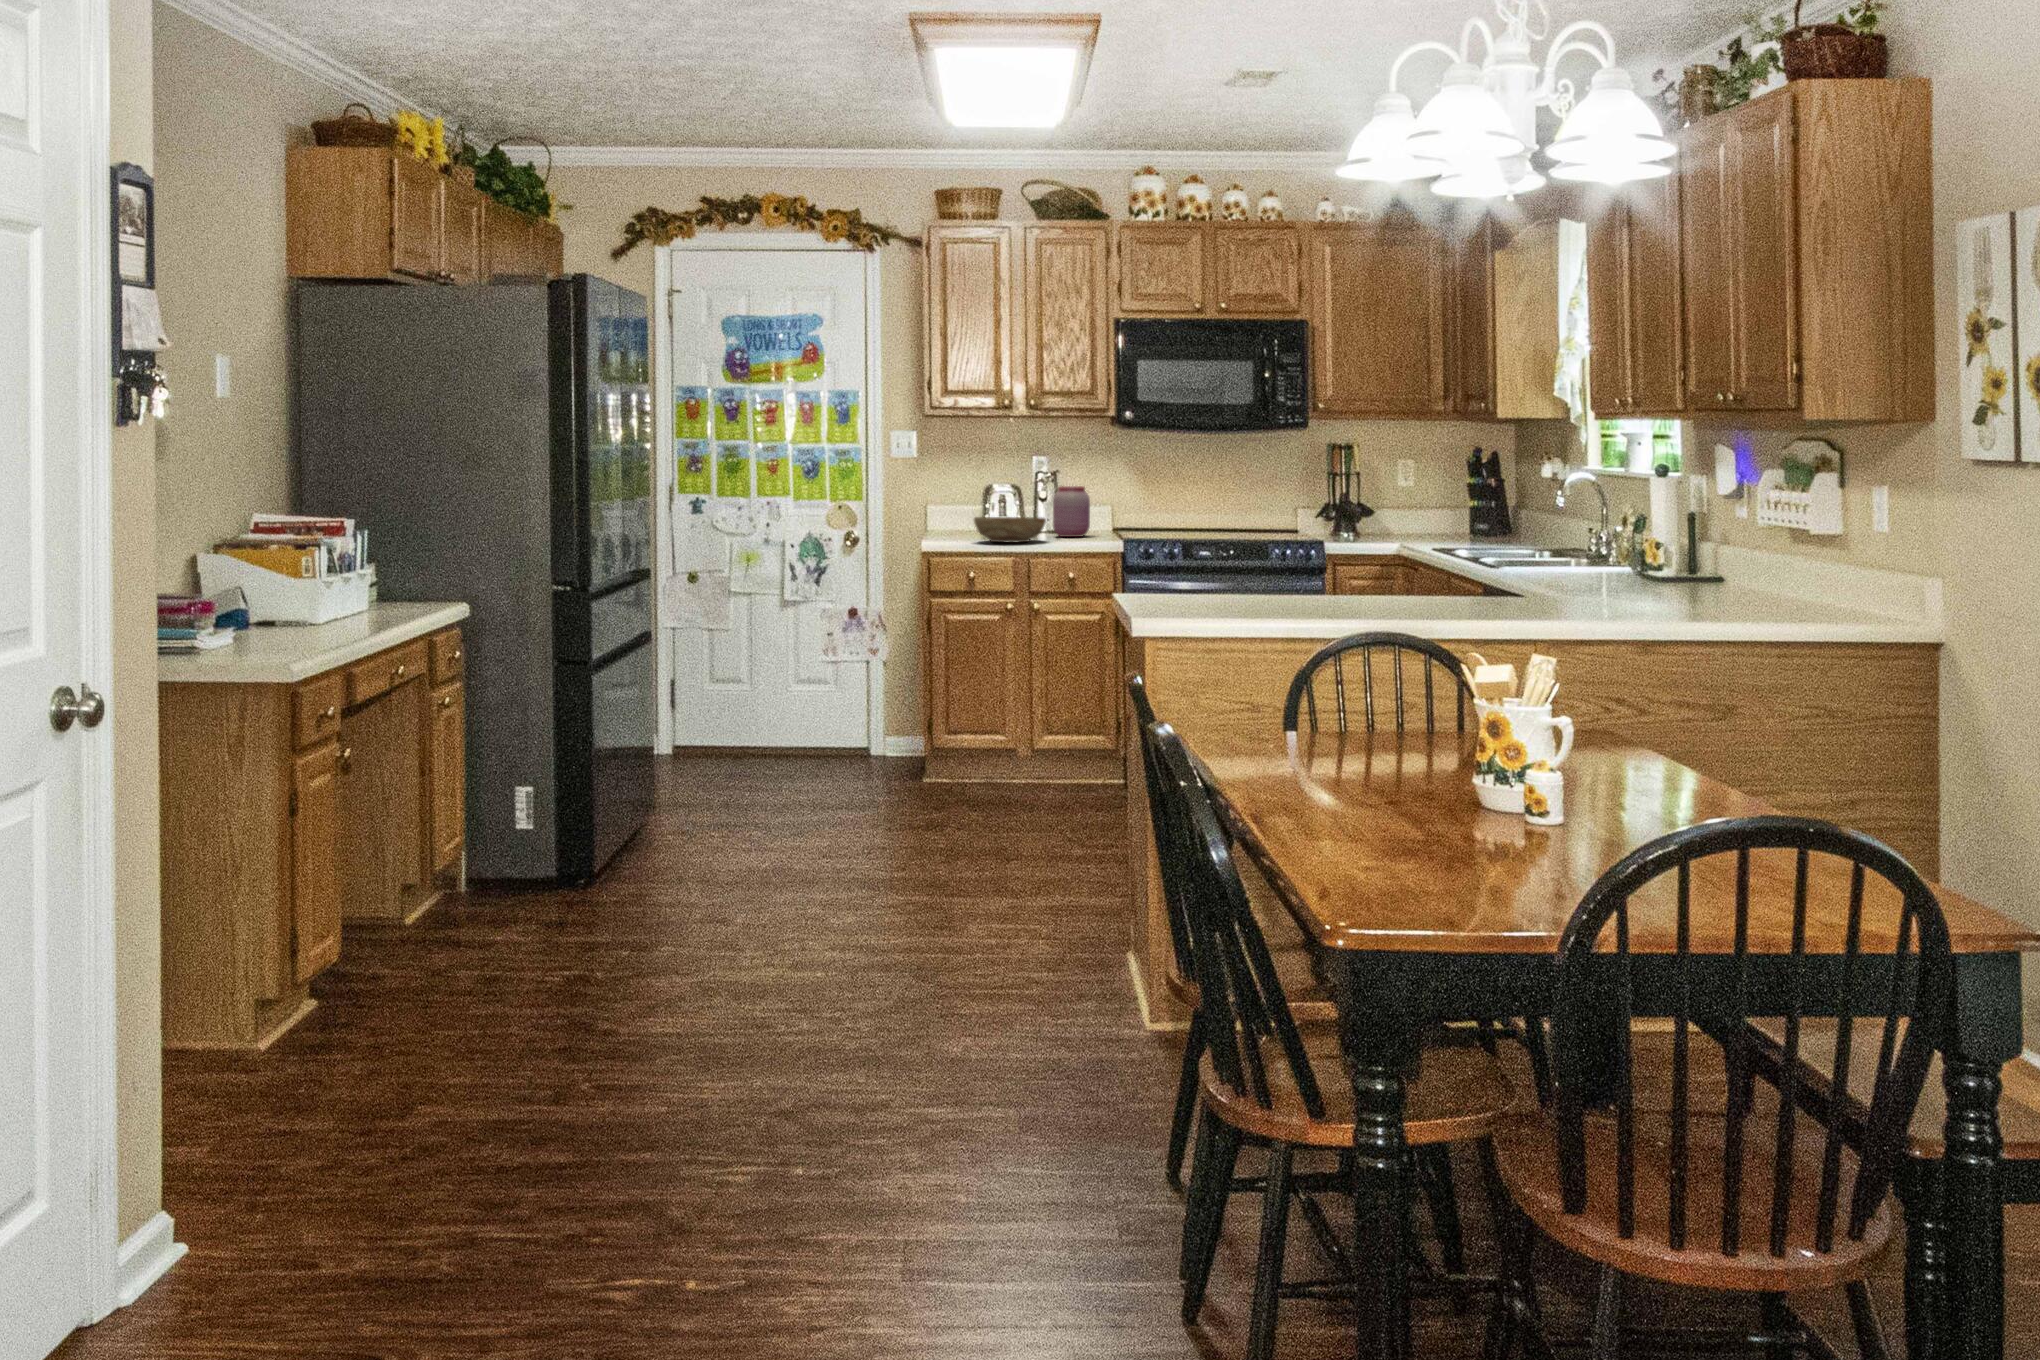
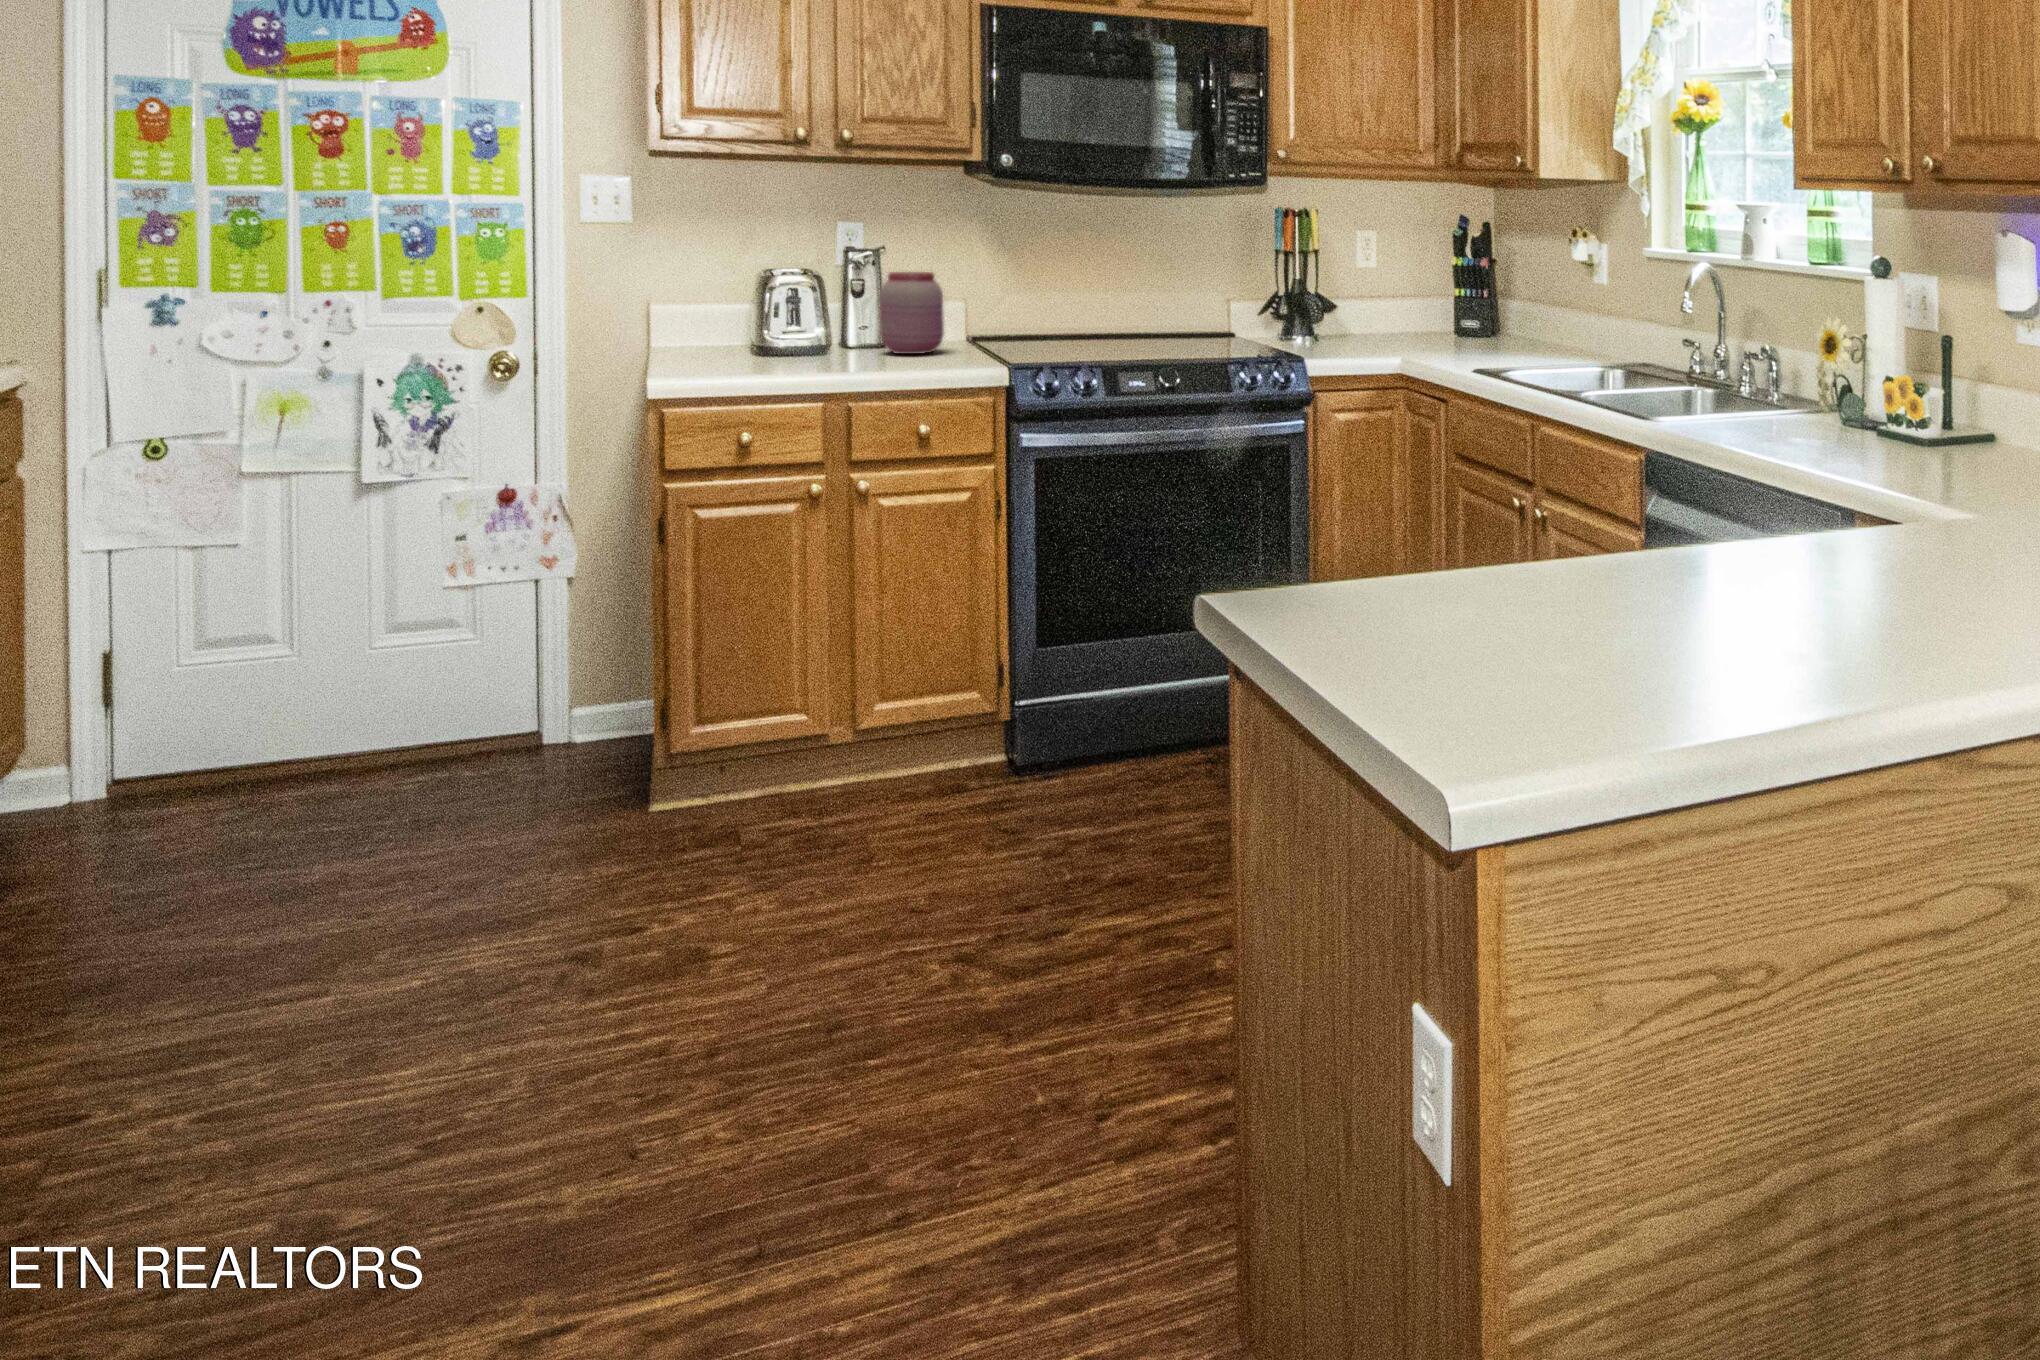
bowl: present [974,517,1046,542] -> none [741,324,875,371]

